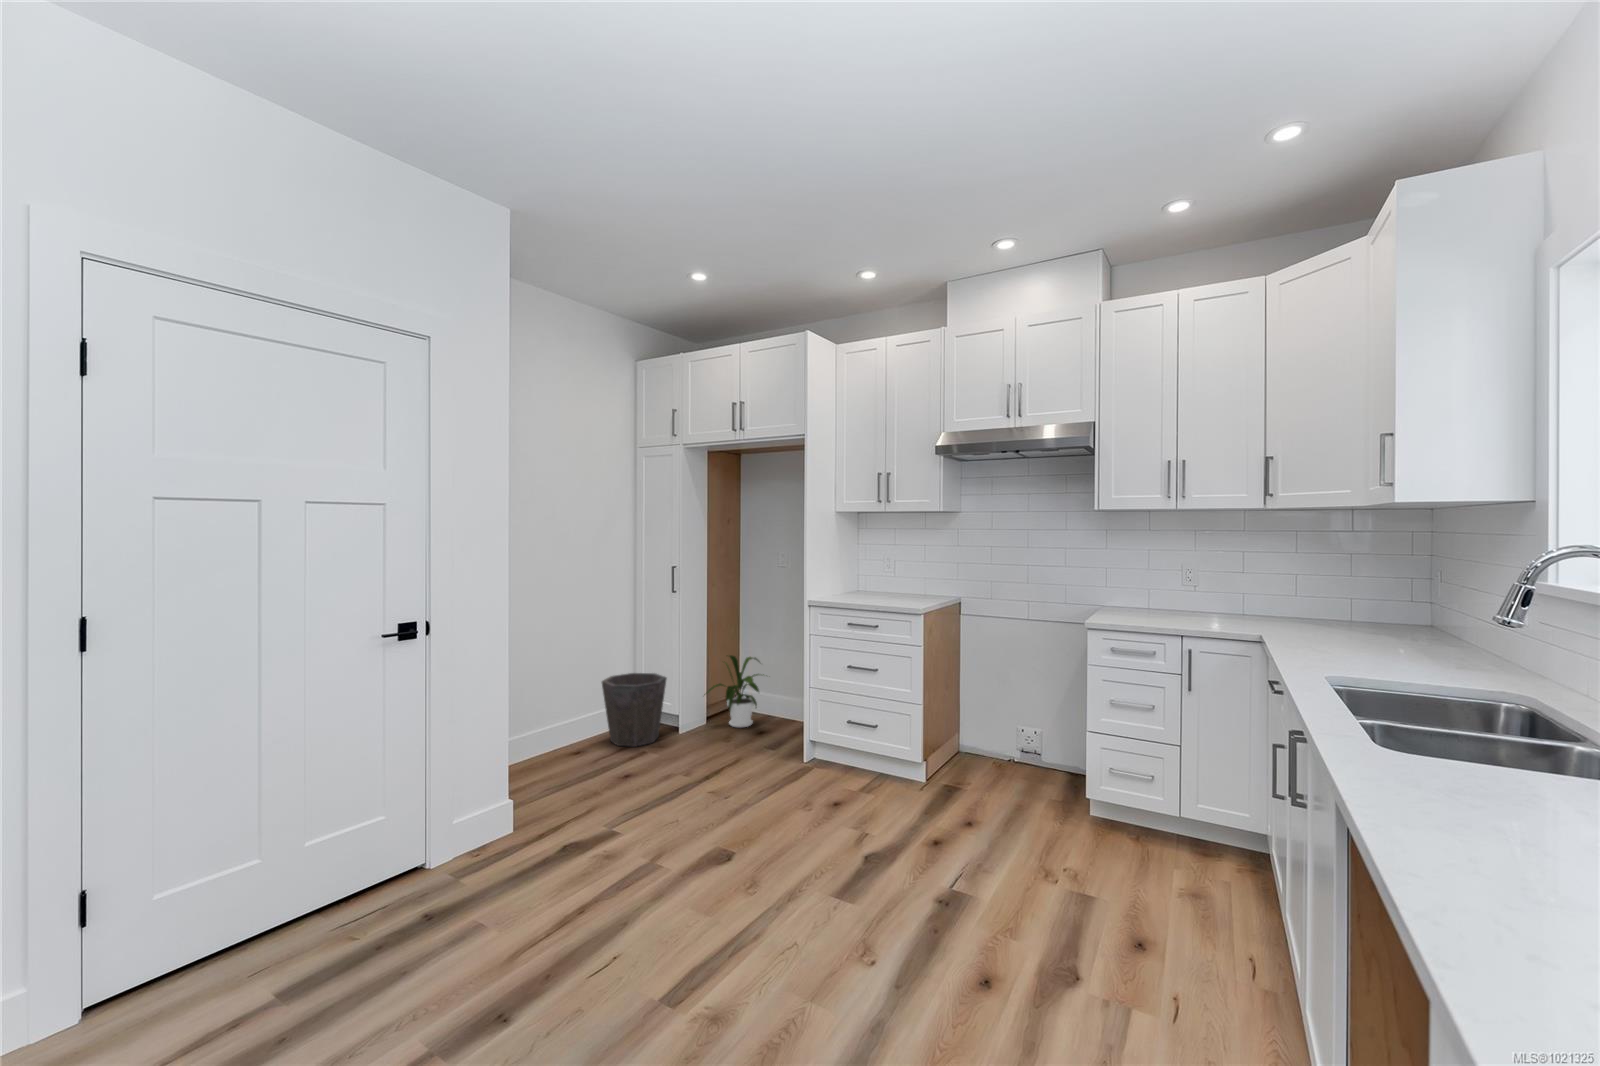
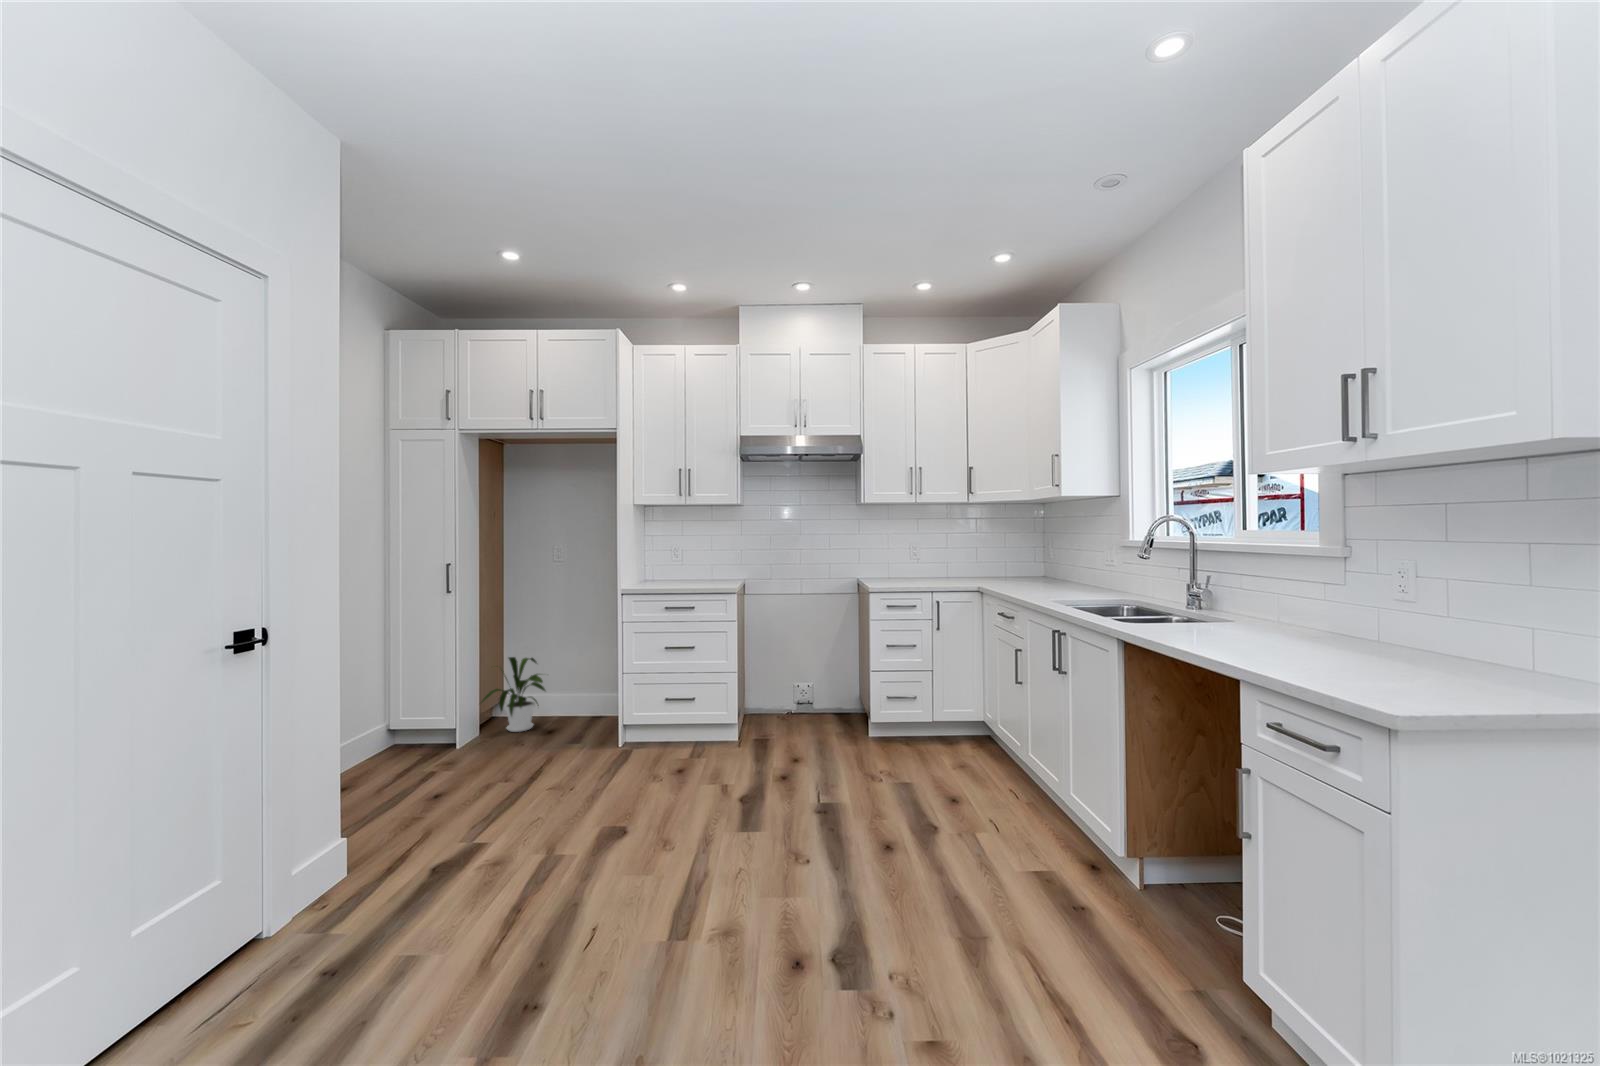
waste bin: present [602,673,667,747] -> none [365,686,444,772]

